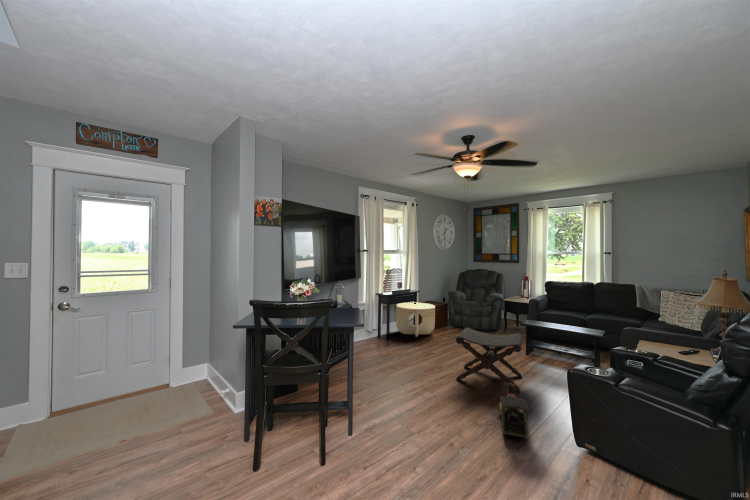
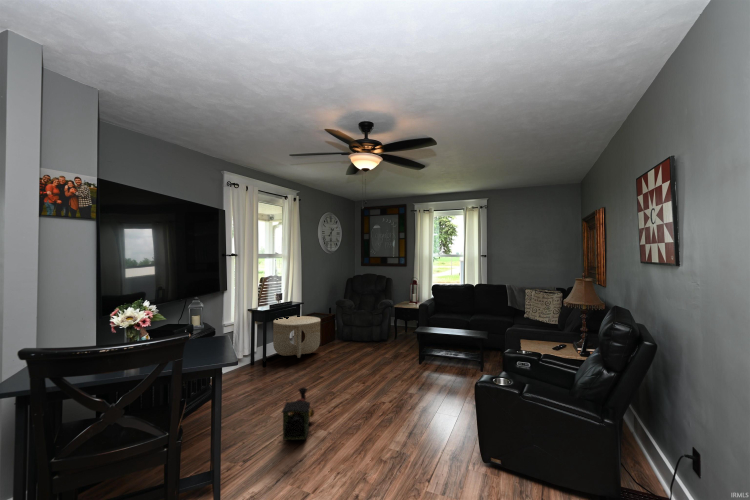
footstool: present [456,328,523,392] -> none [349,343,419,410]
toy train: present [498,383,529,438] -> present [282,388,314,440]

